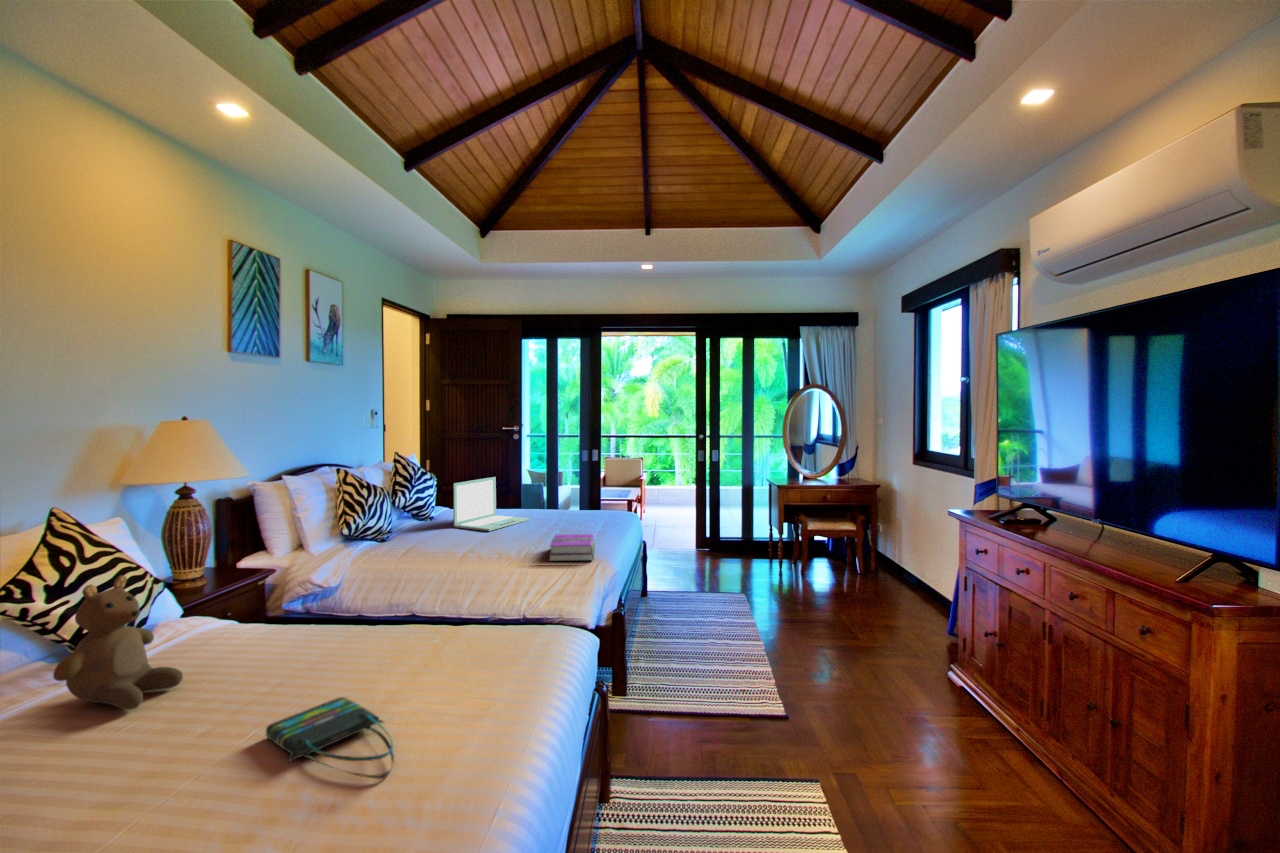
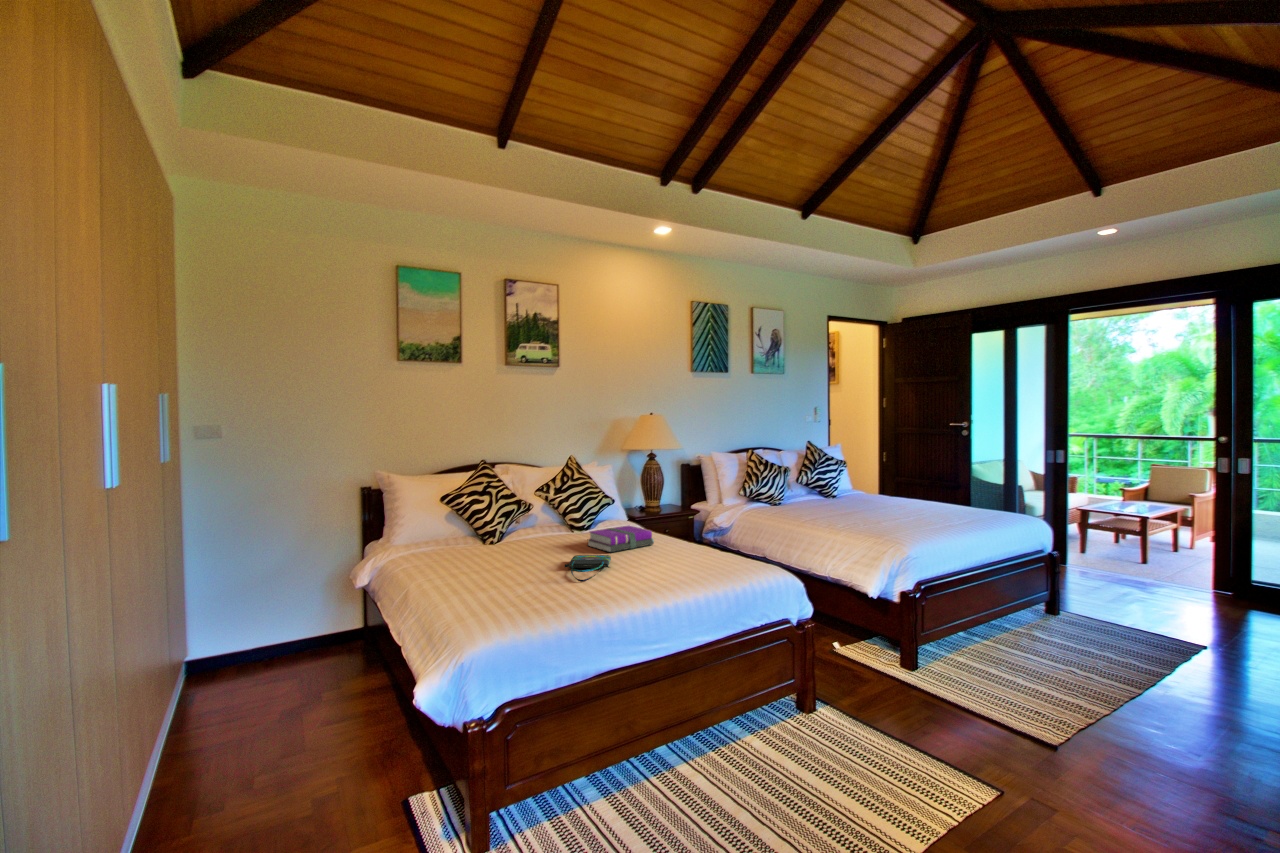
laptop: present [453,477,529,531] -> none [835,466,906,510]
notebook: present [549,534,595,561] -> present [588,526,654,552]
teddy bear: present [53,575,183,710] -> none [537,484,581,542]

